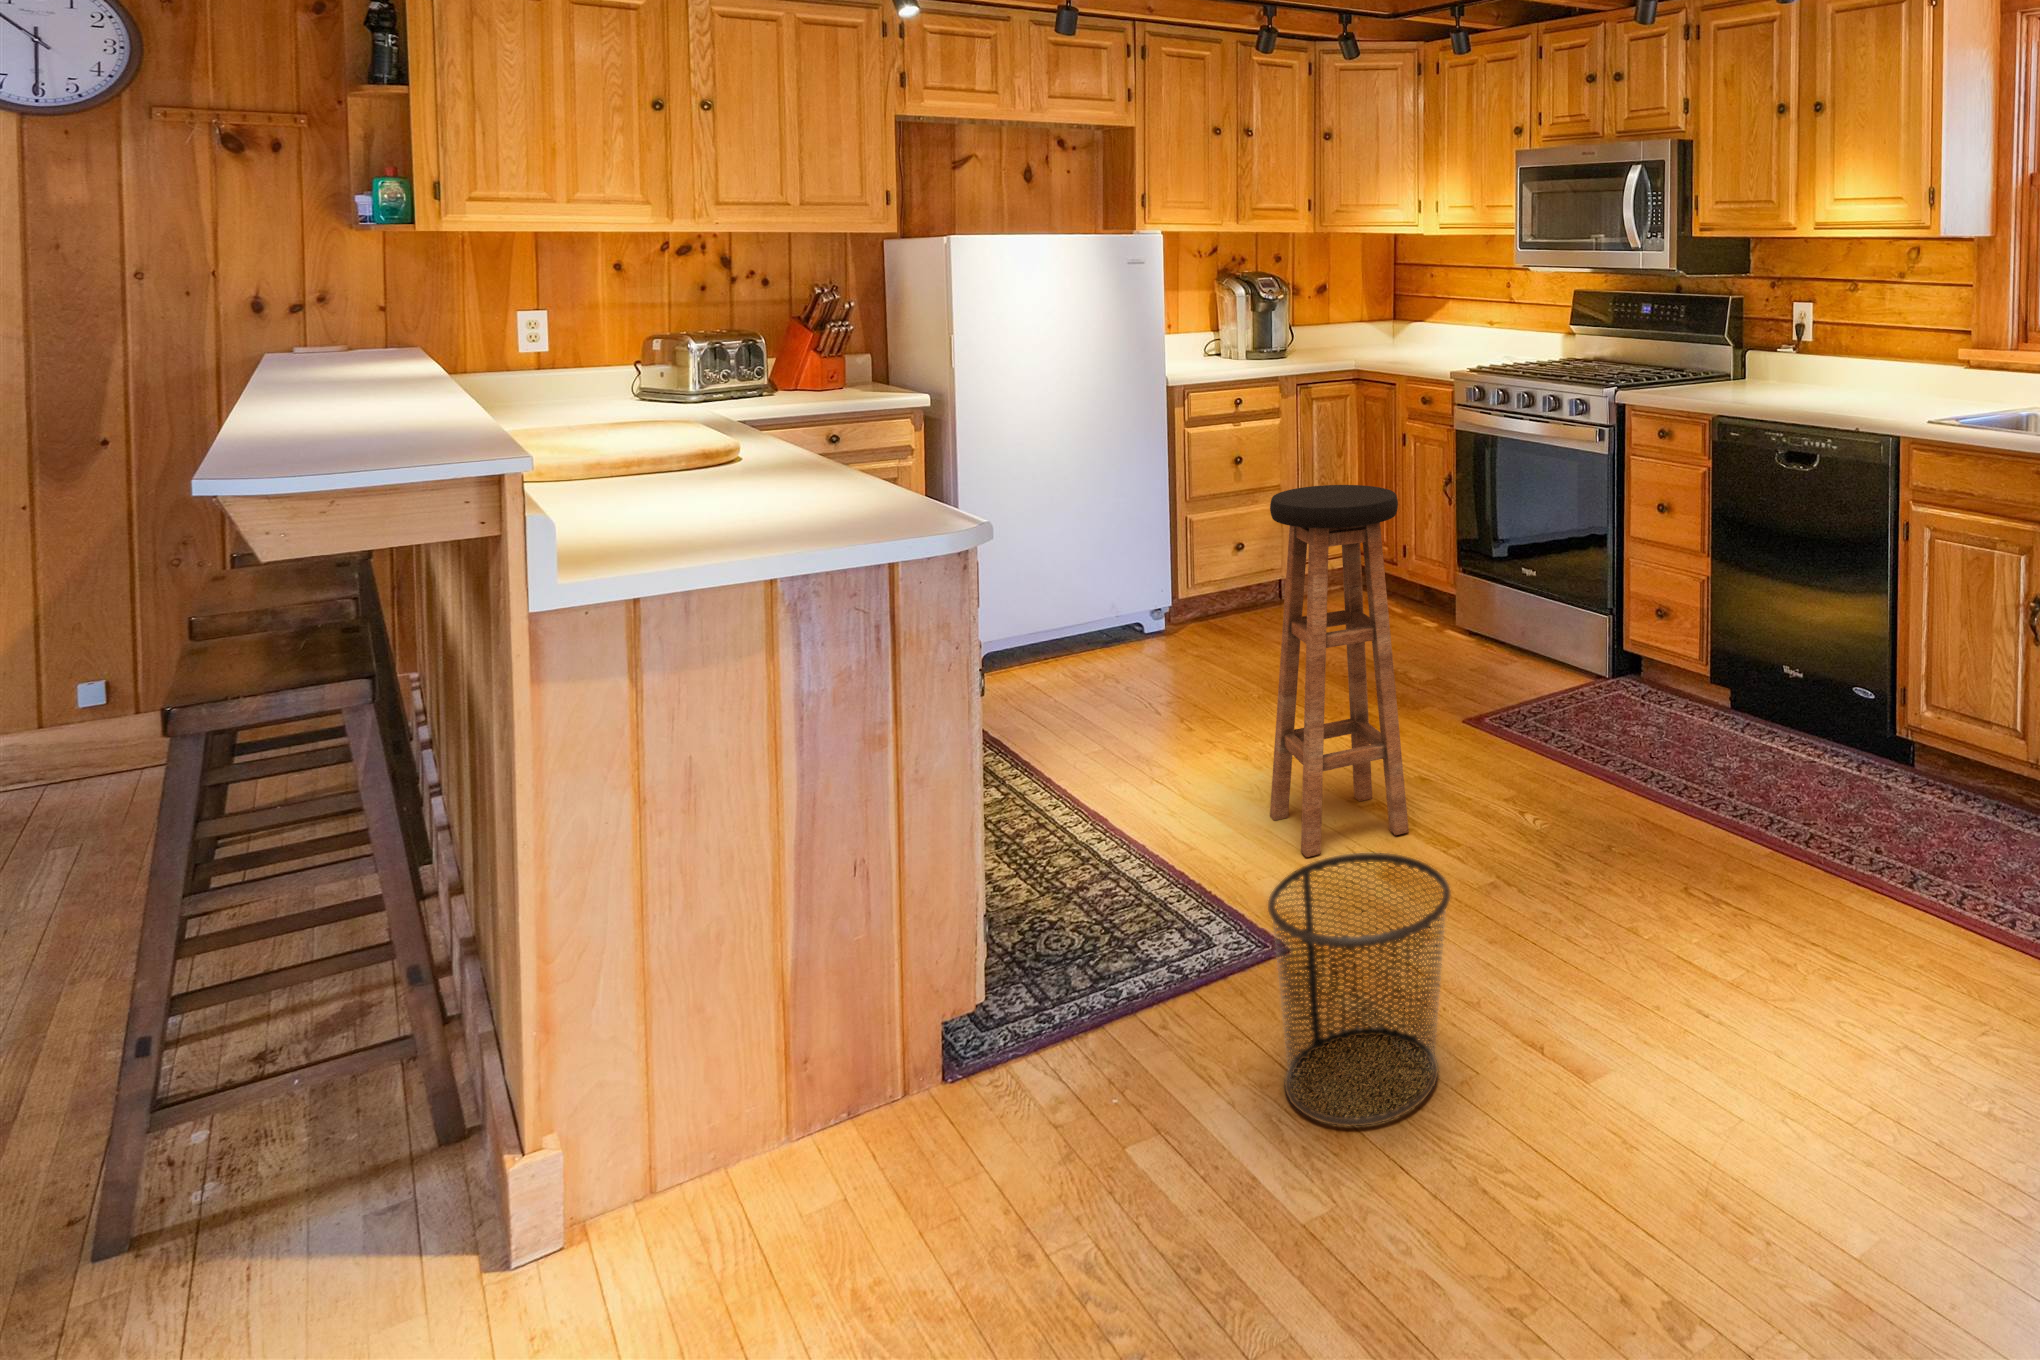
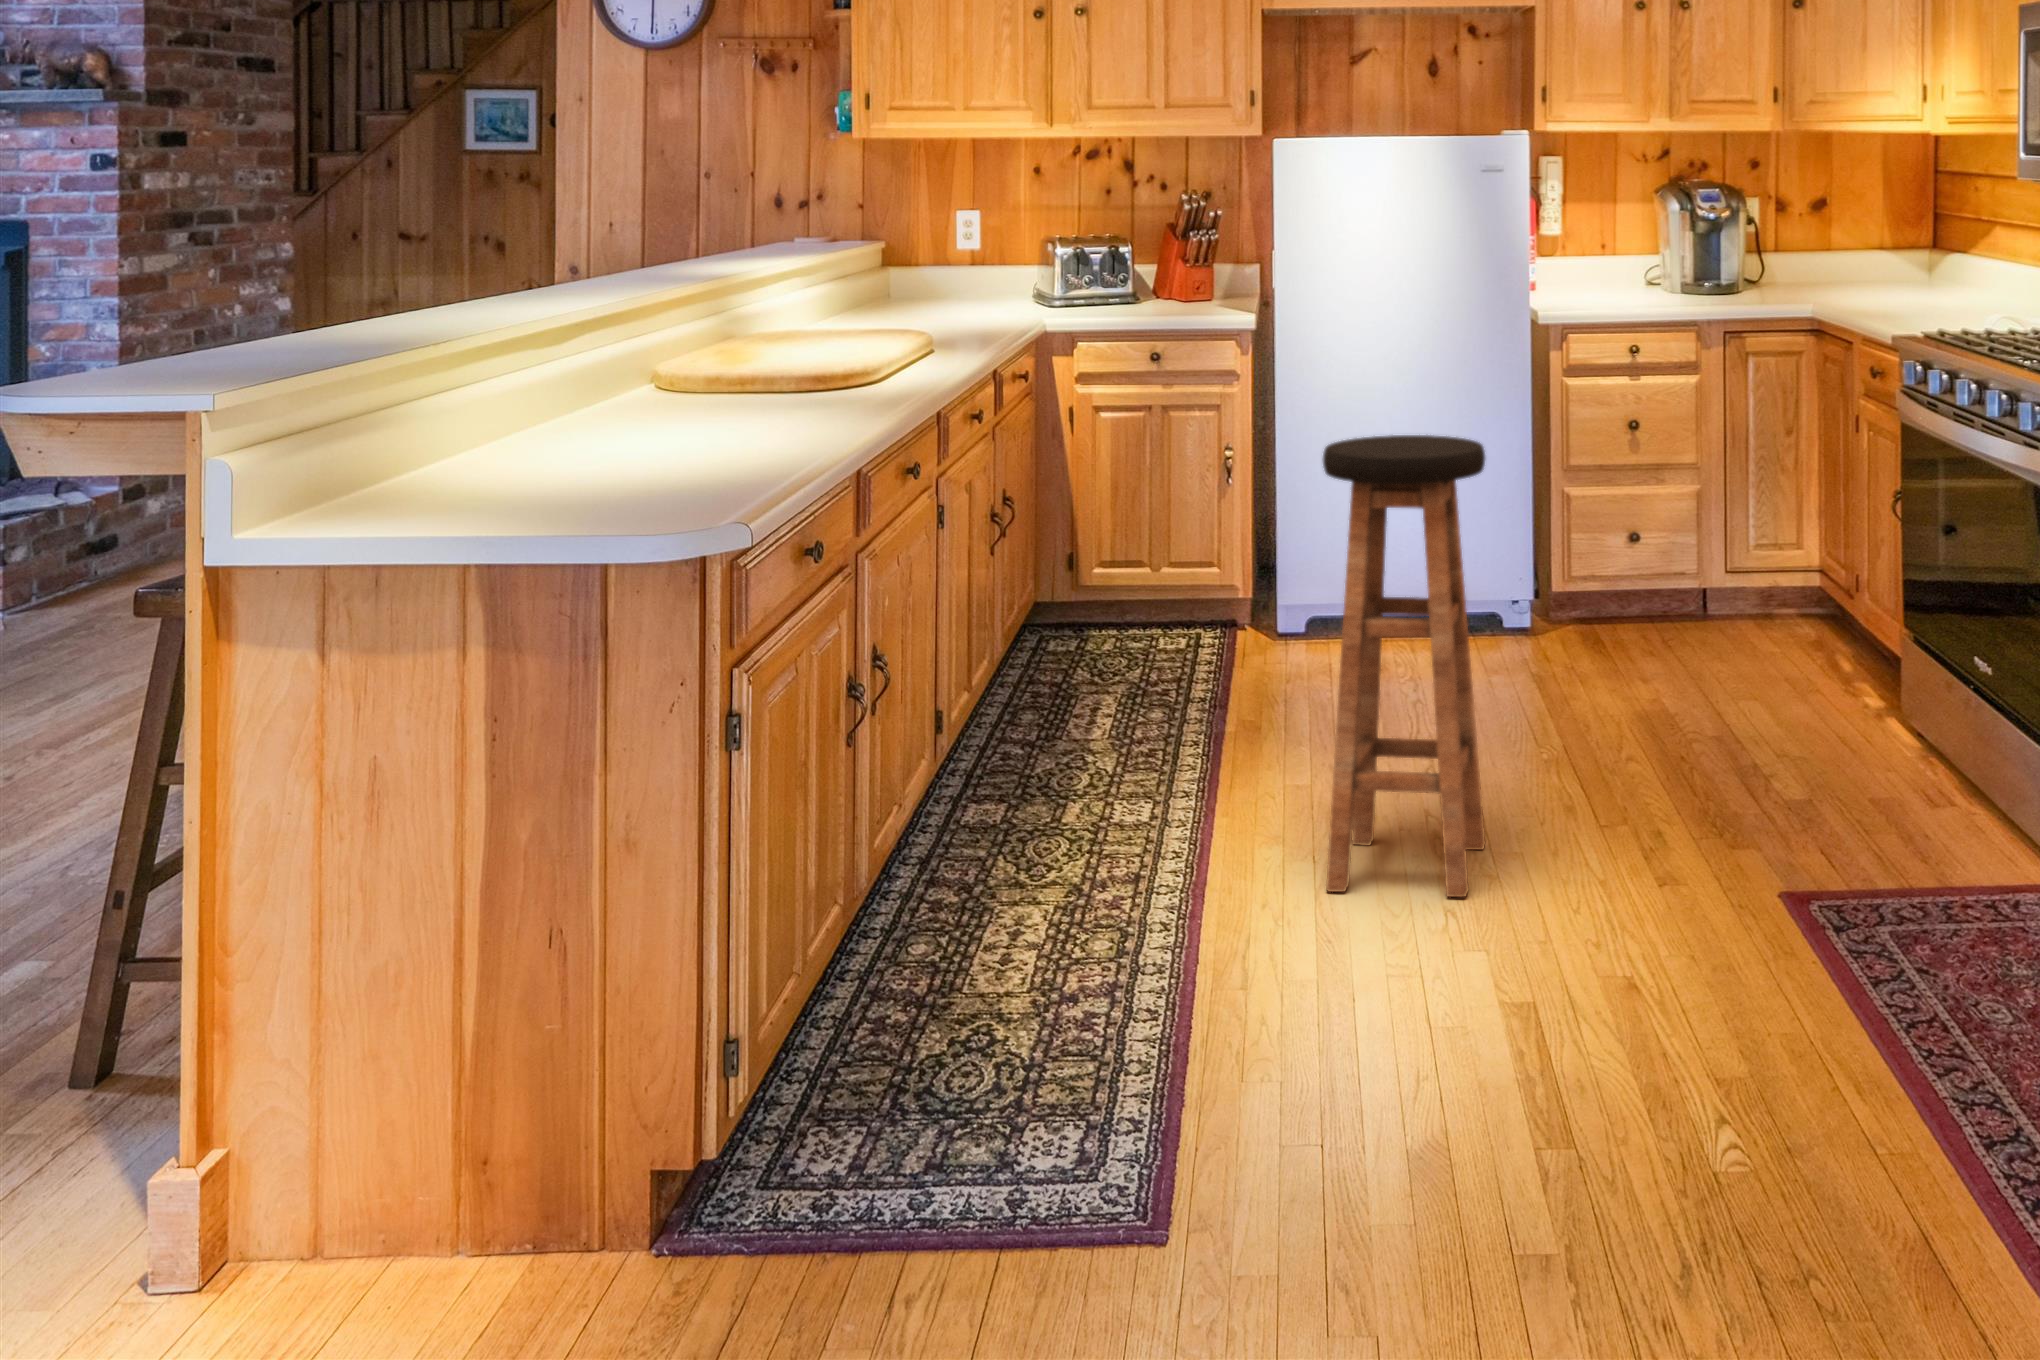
waste bin: present [1268,853,1450,1126] -> none [933,859,1165,1181]

